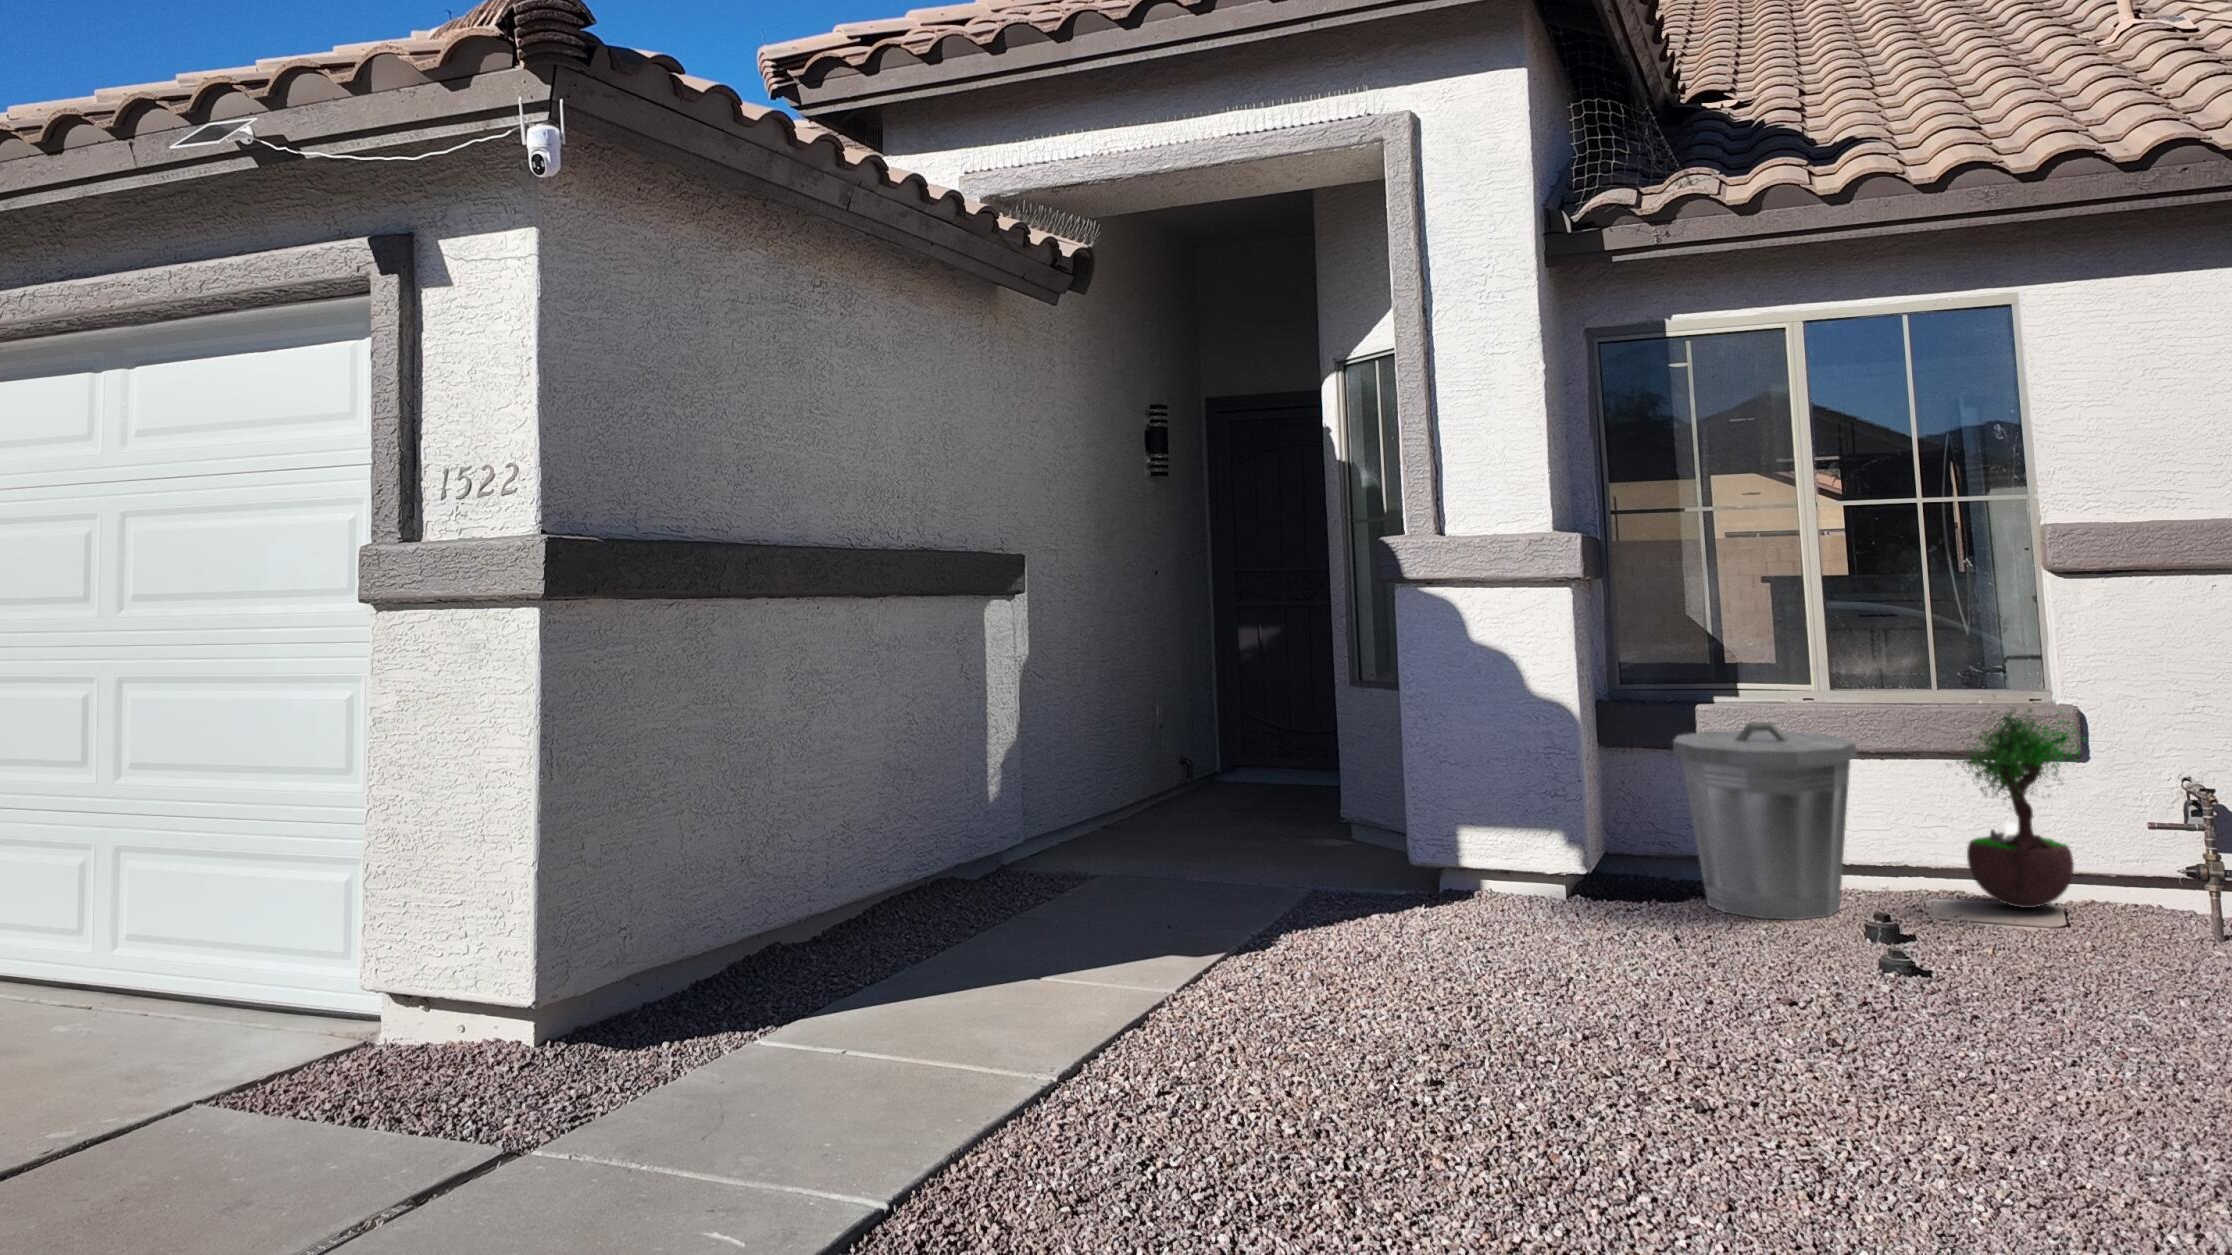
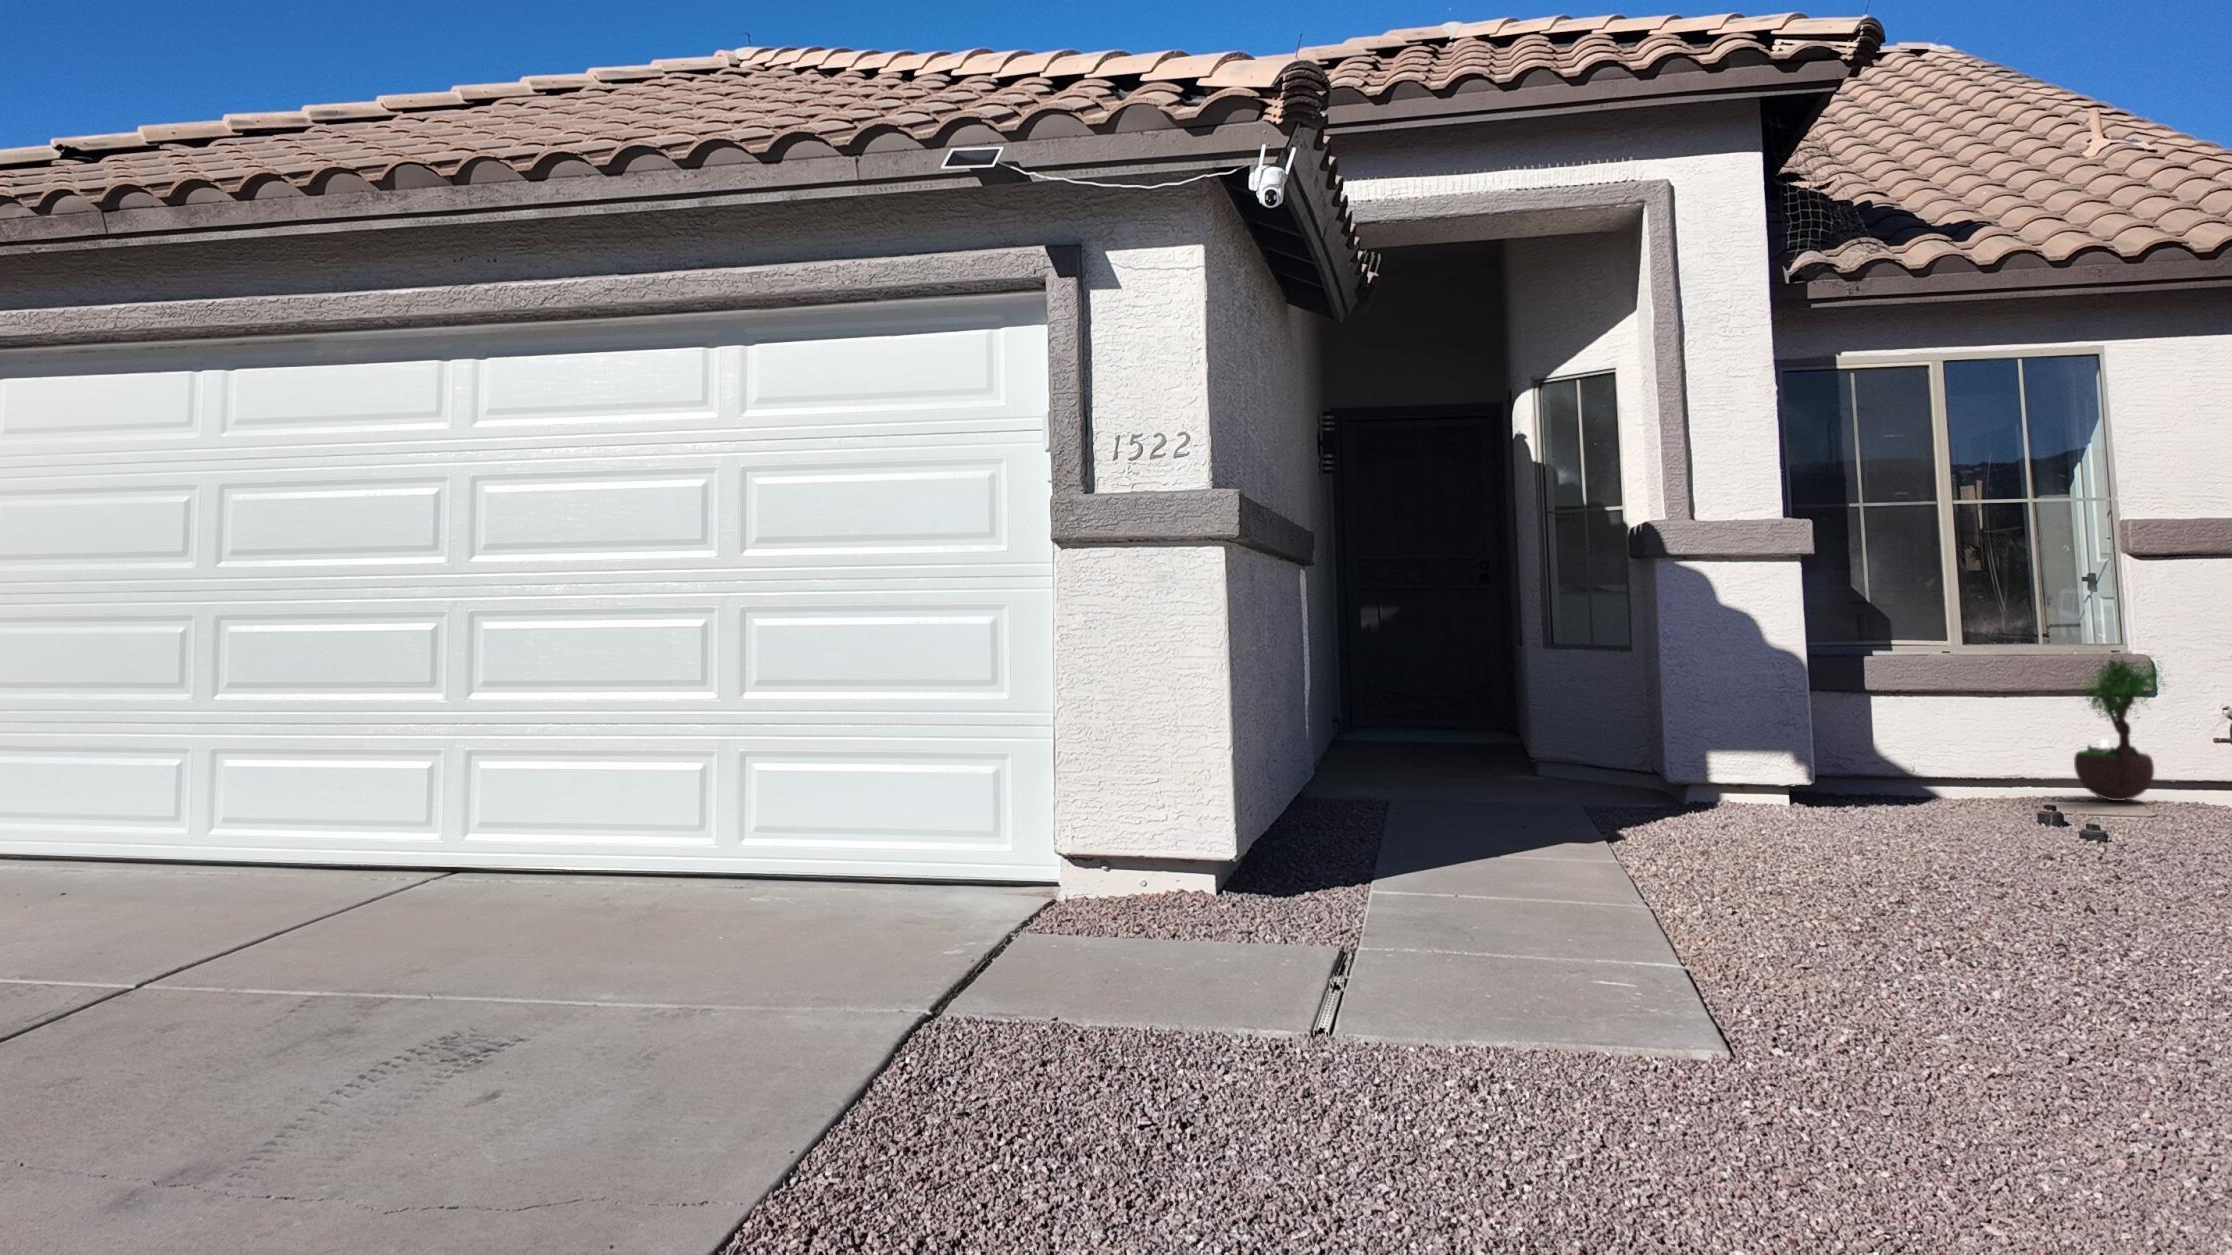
trash can: present [1673,722,1857,920] -> none [1868,664,2011,811]

